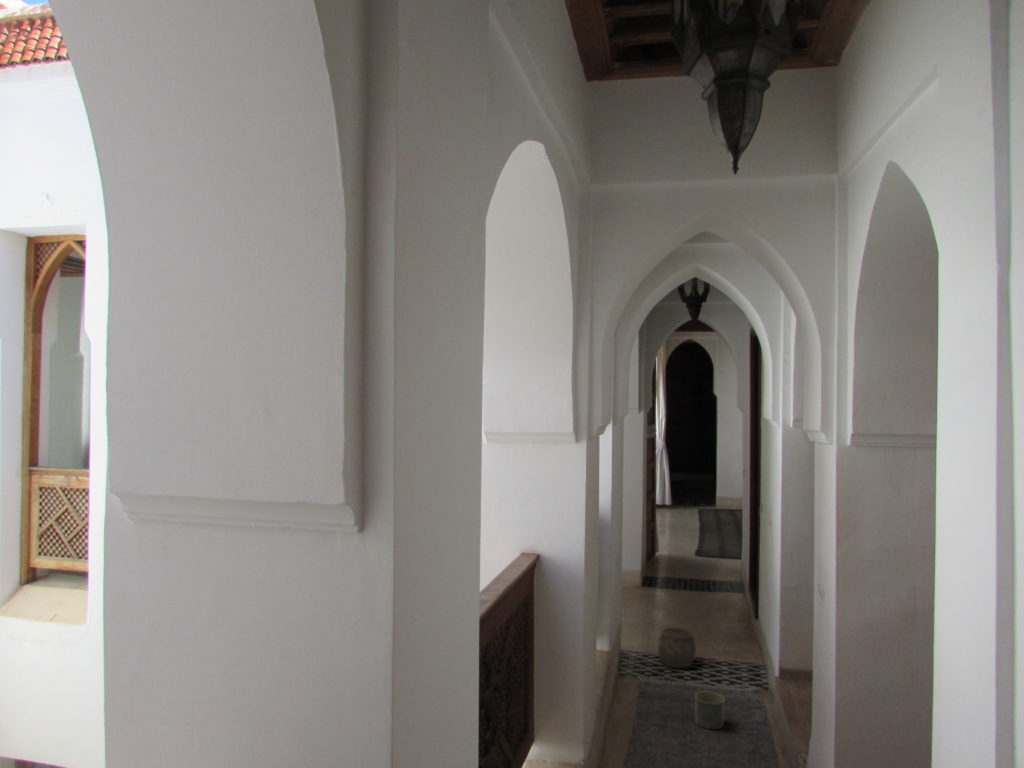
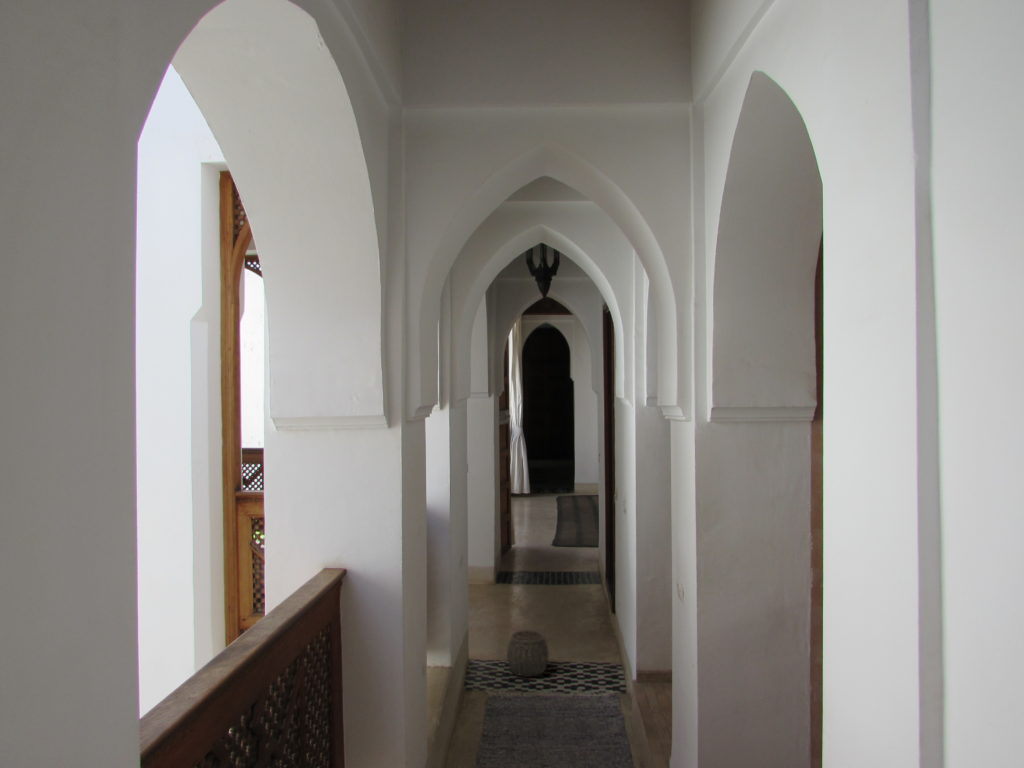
planter: present [695,691,725,729] -> none [545,706,579,750]

